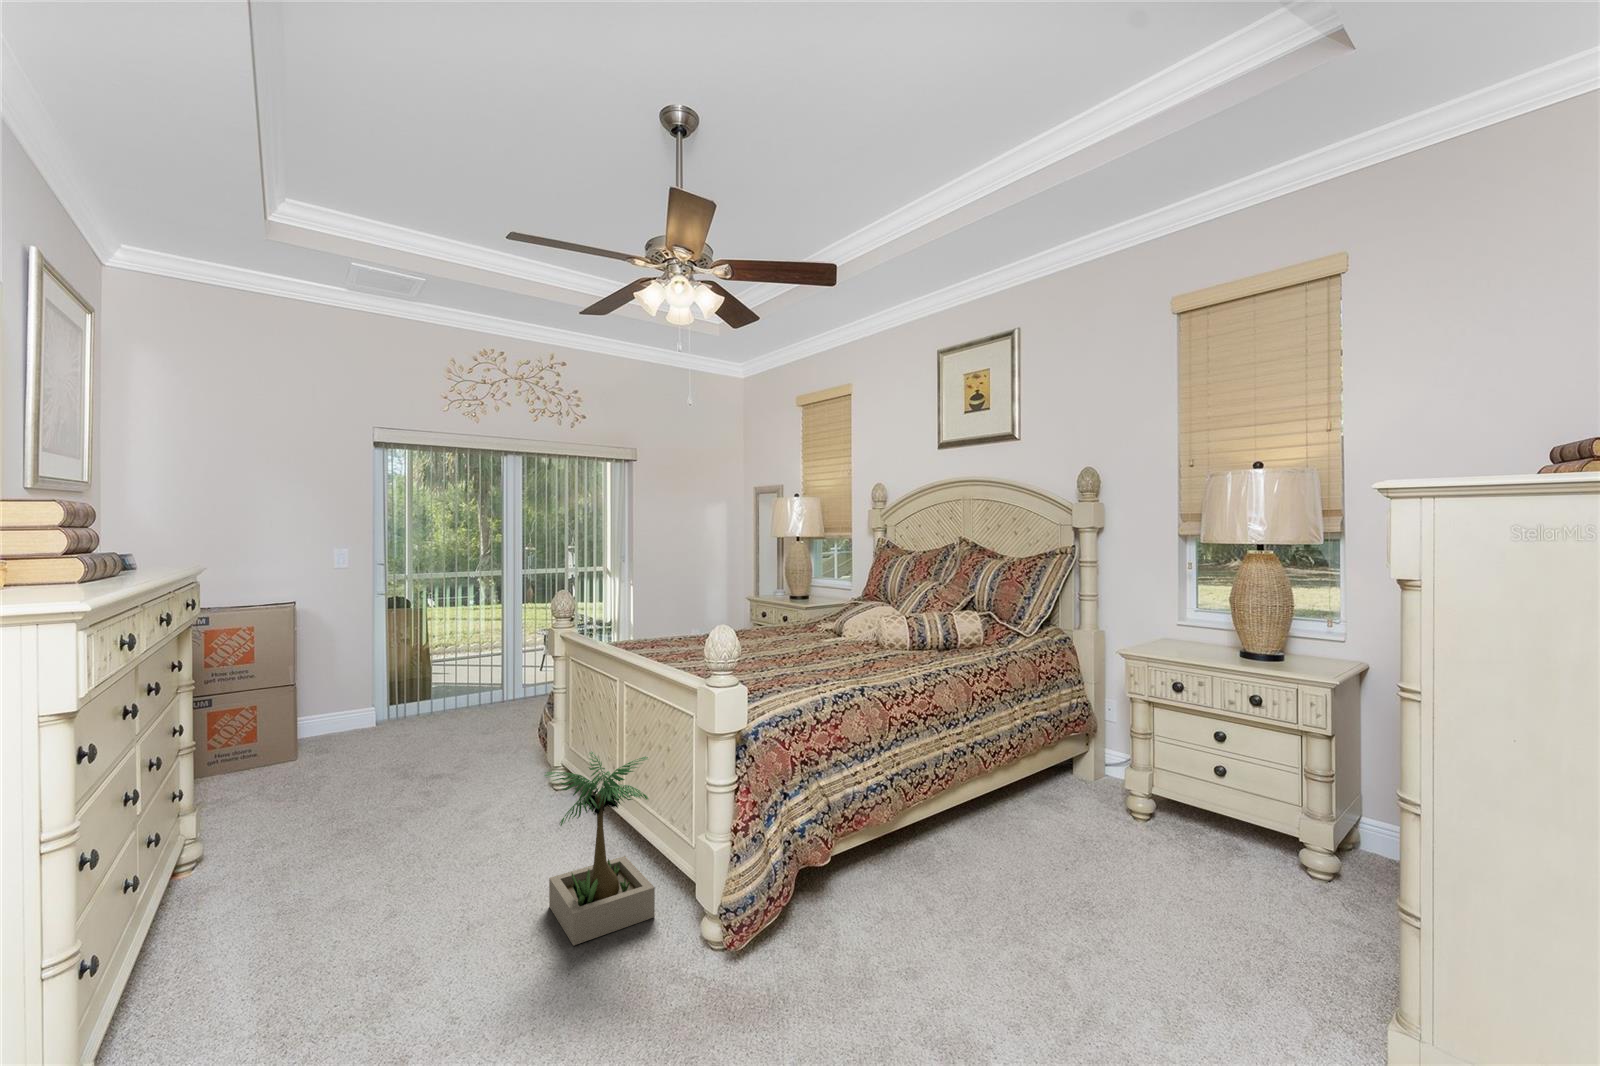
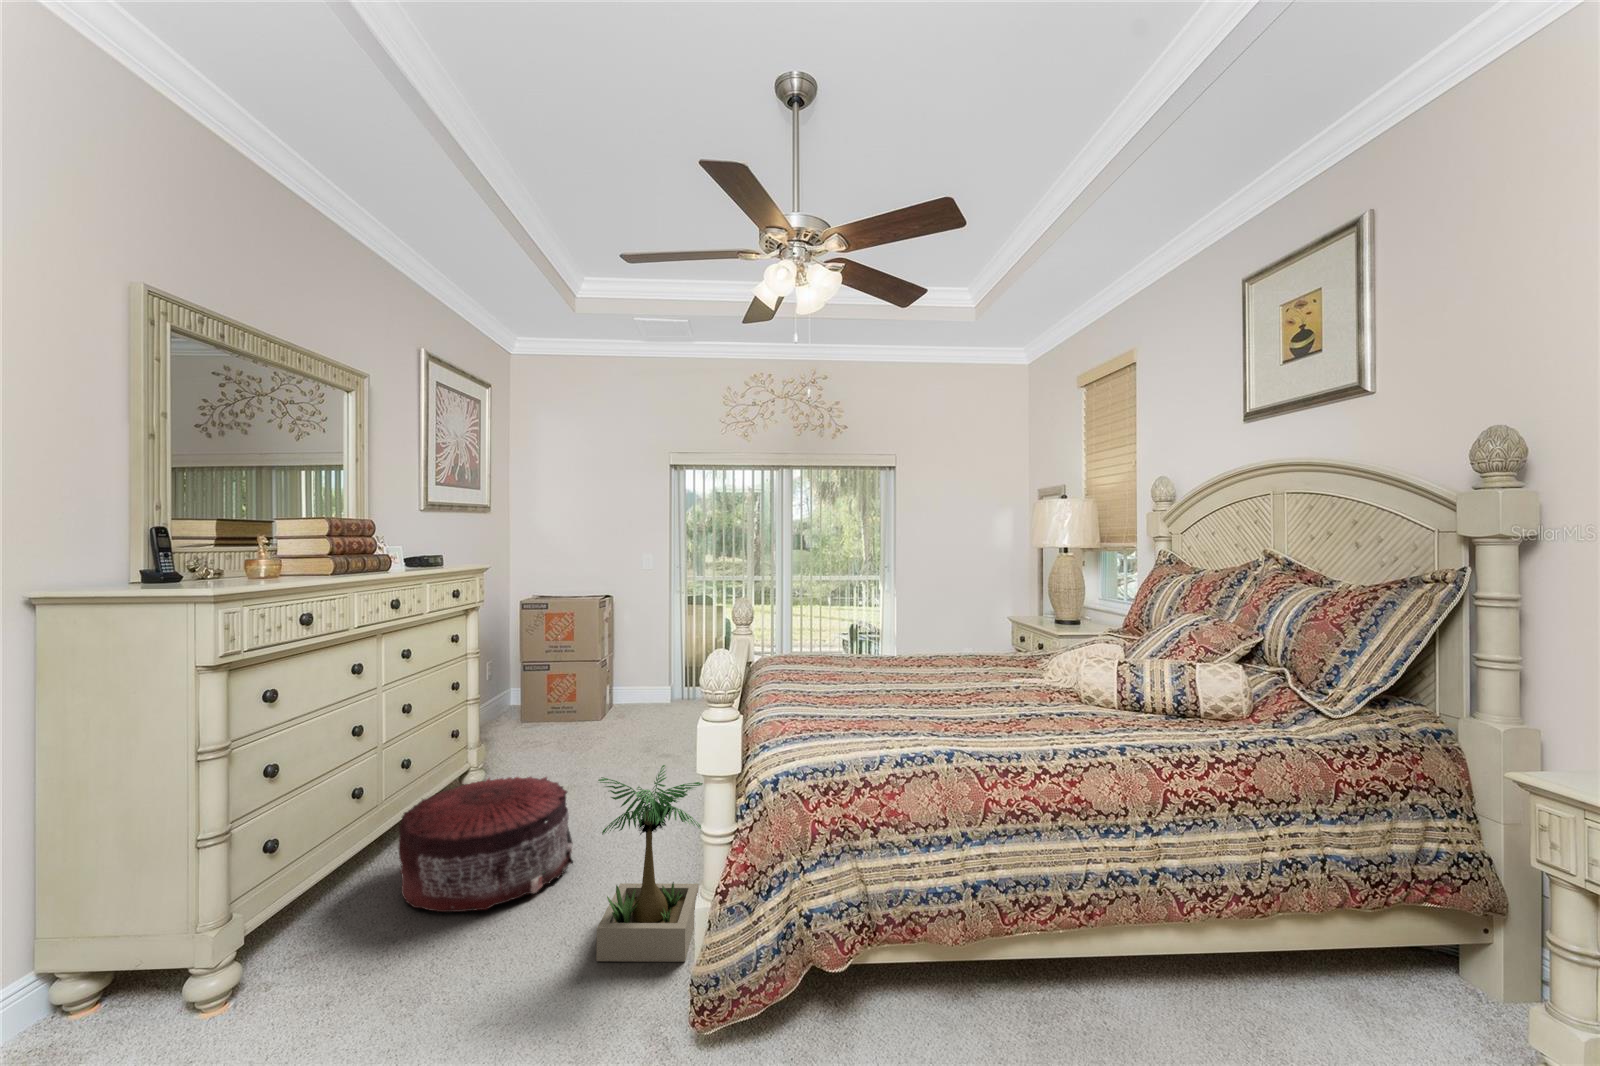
pouf: none [223,804,451,984] -> present [399,777,573,912]

